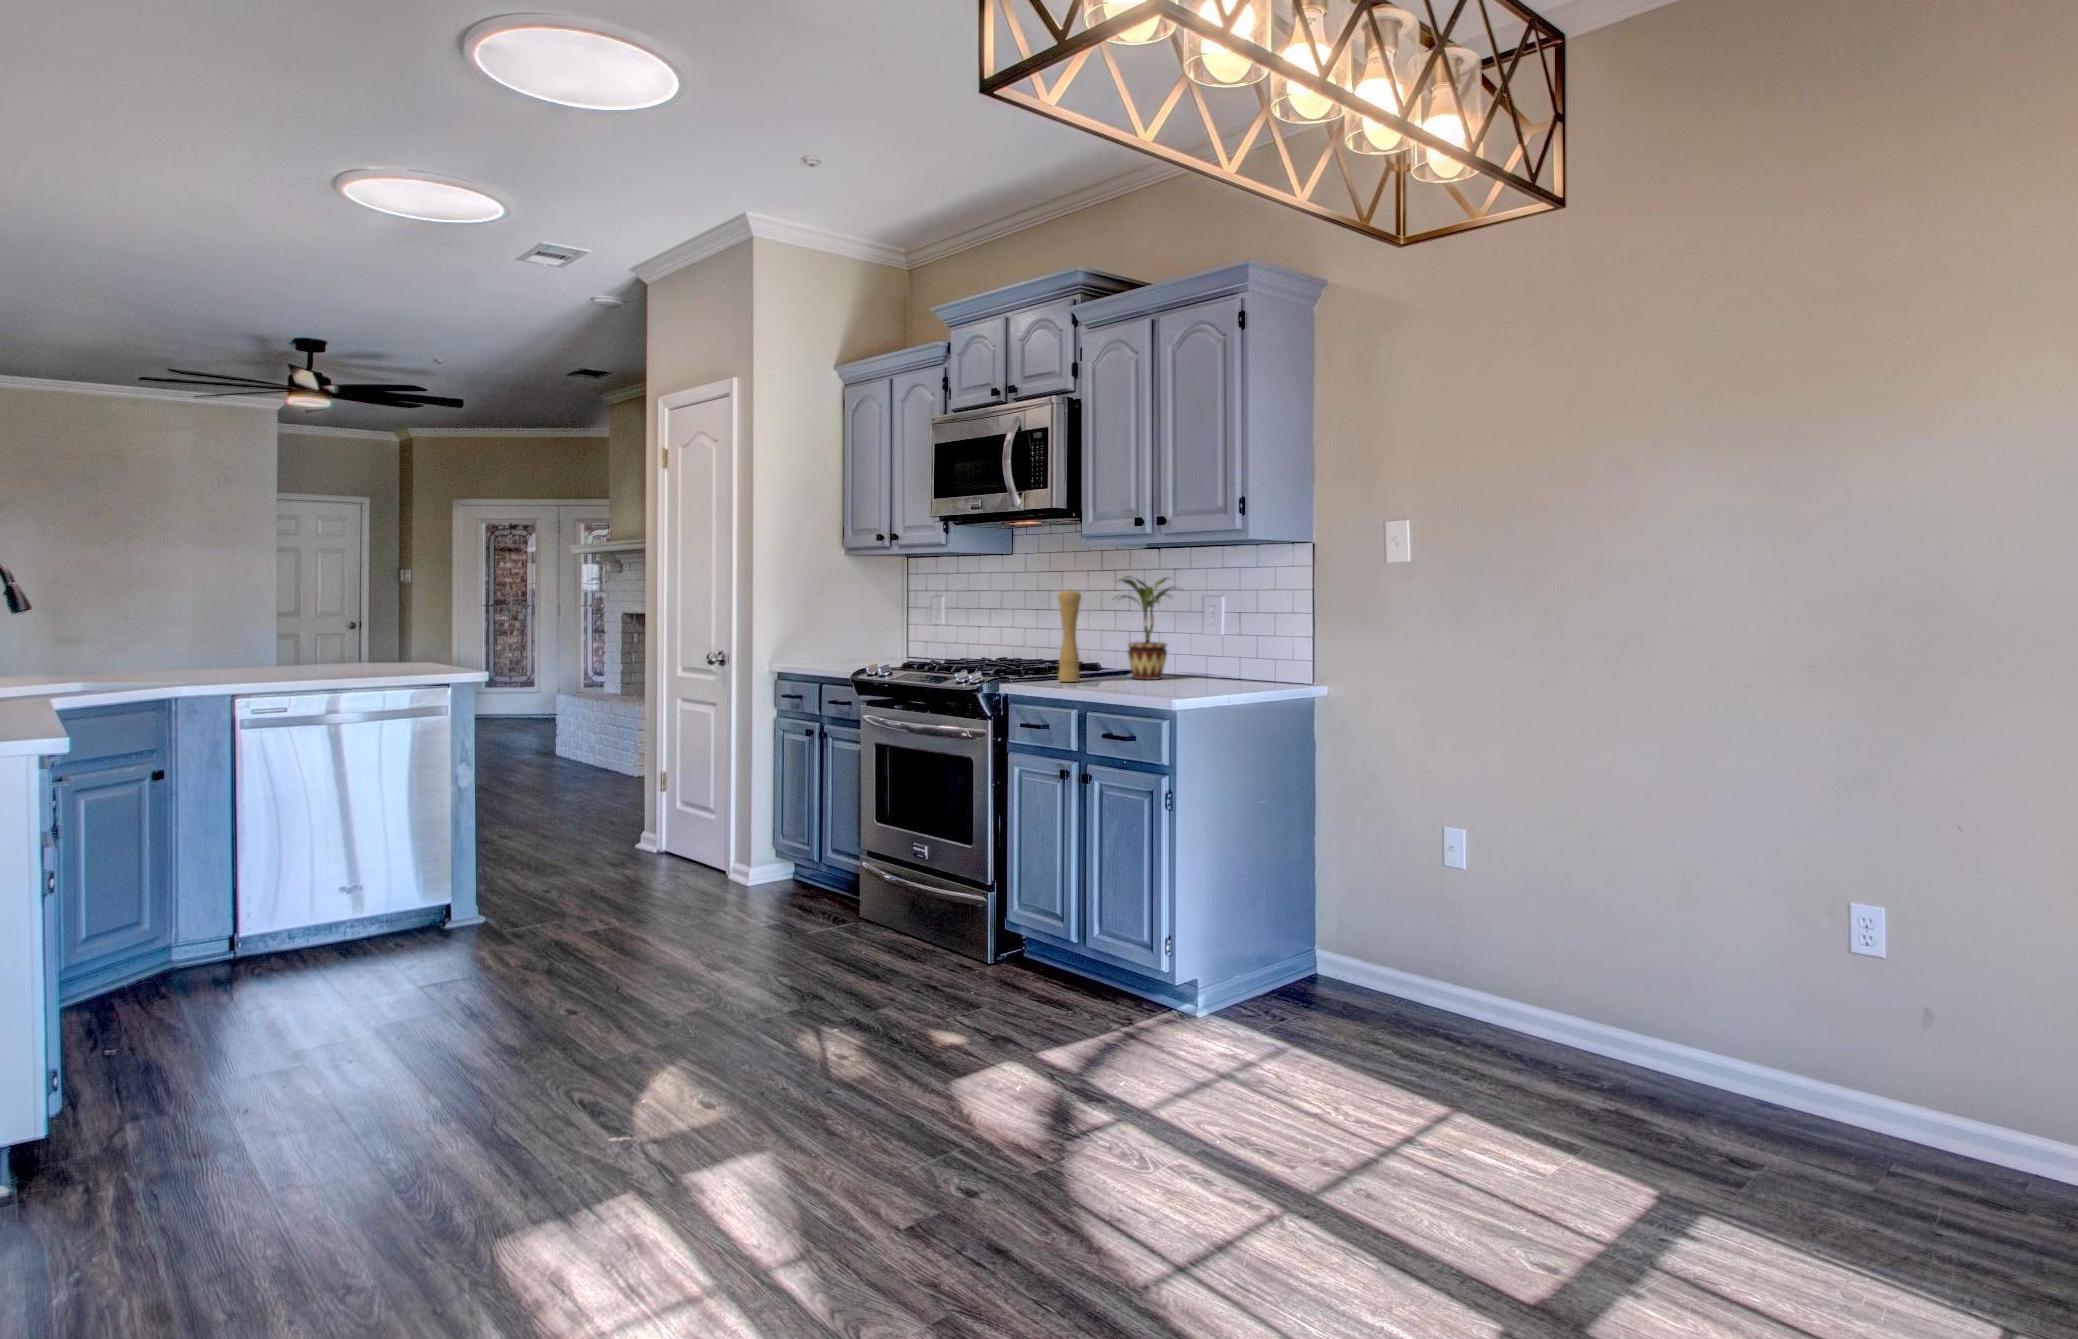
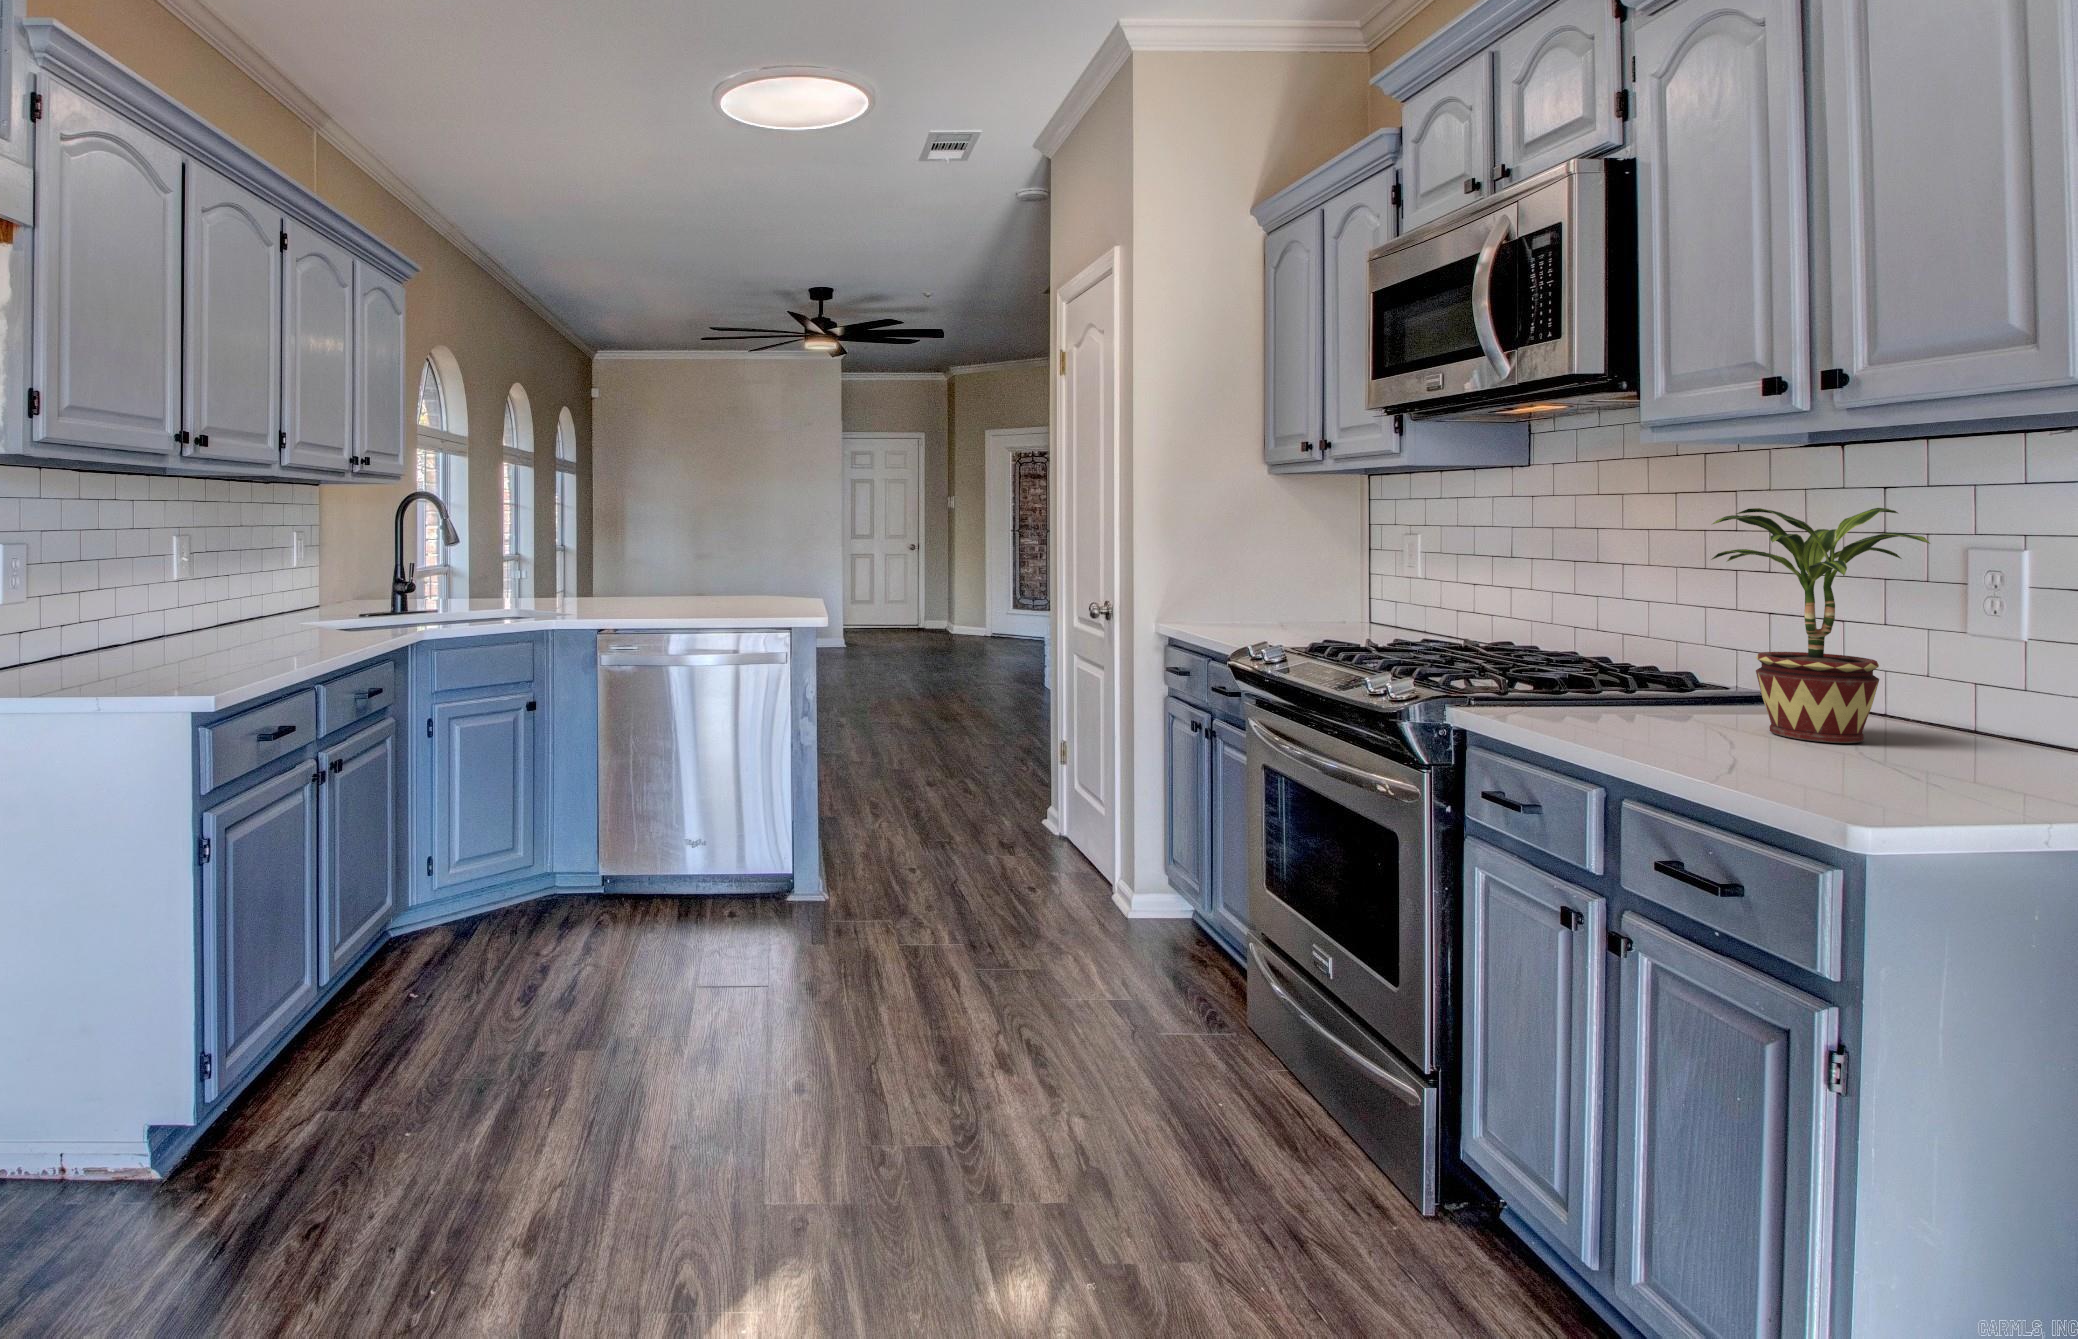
pepper mill: present [1058,590,1081,682] -> none [1560,538,1618,729]

